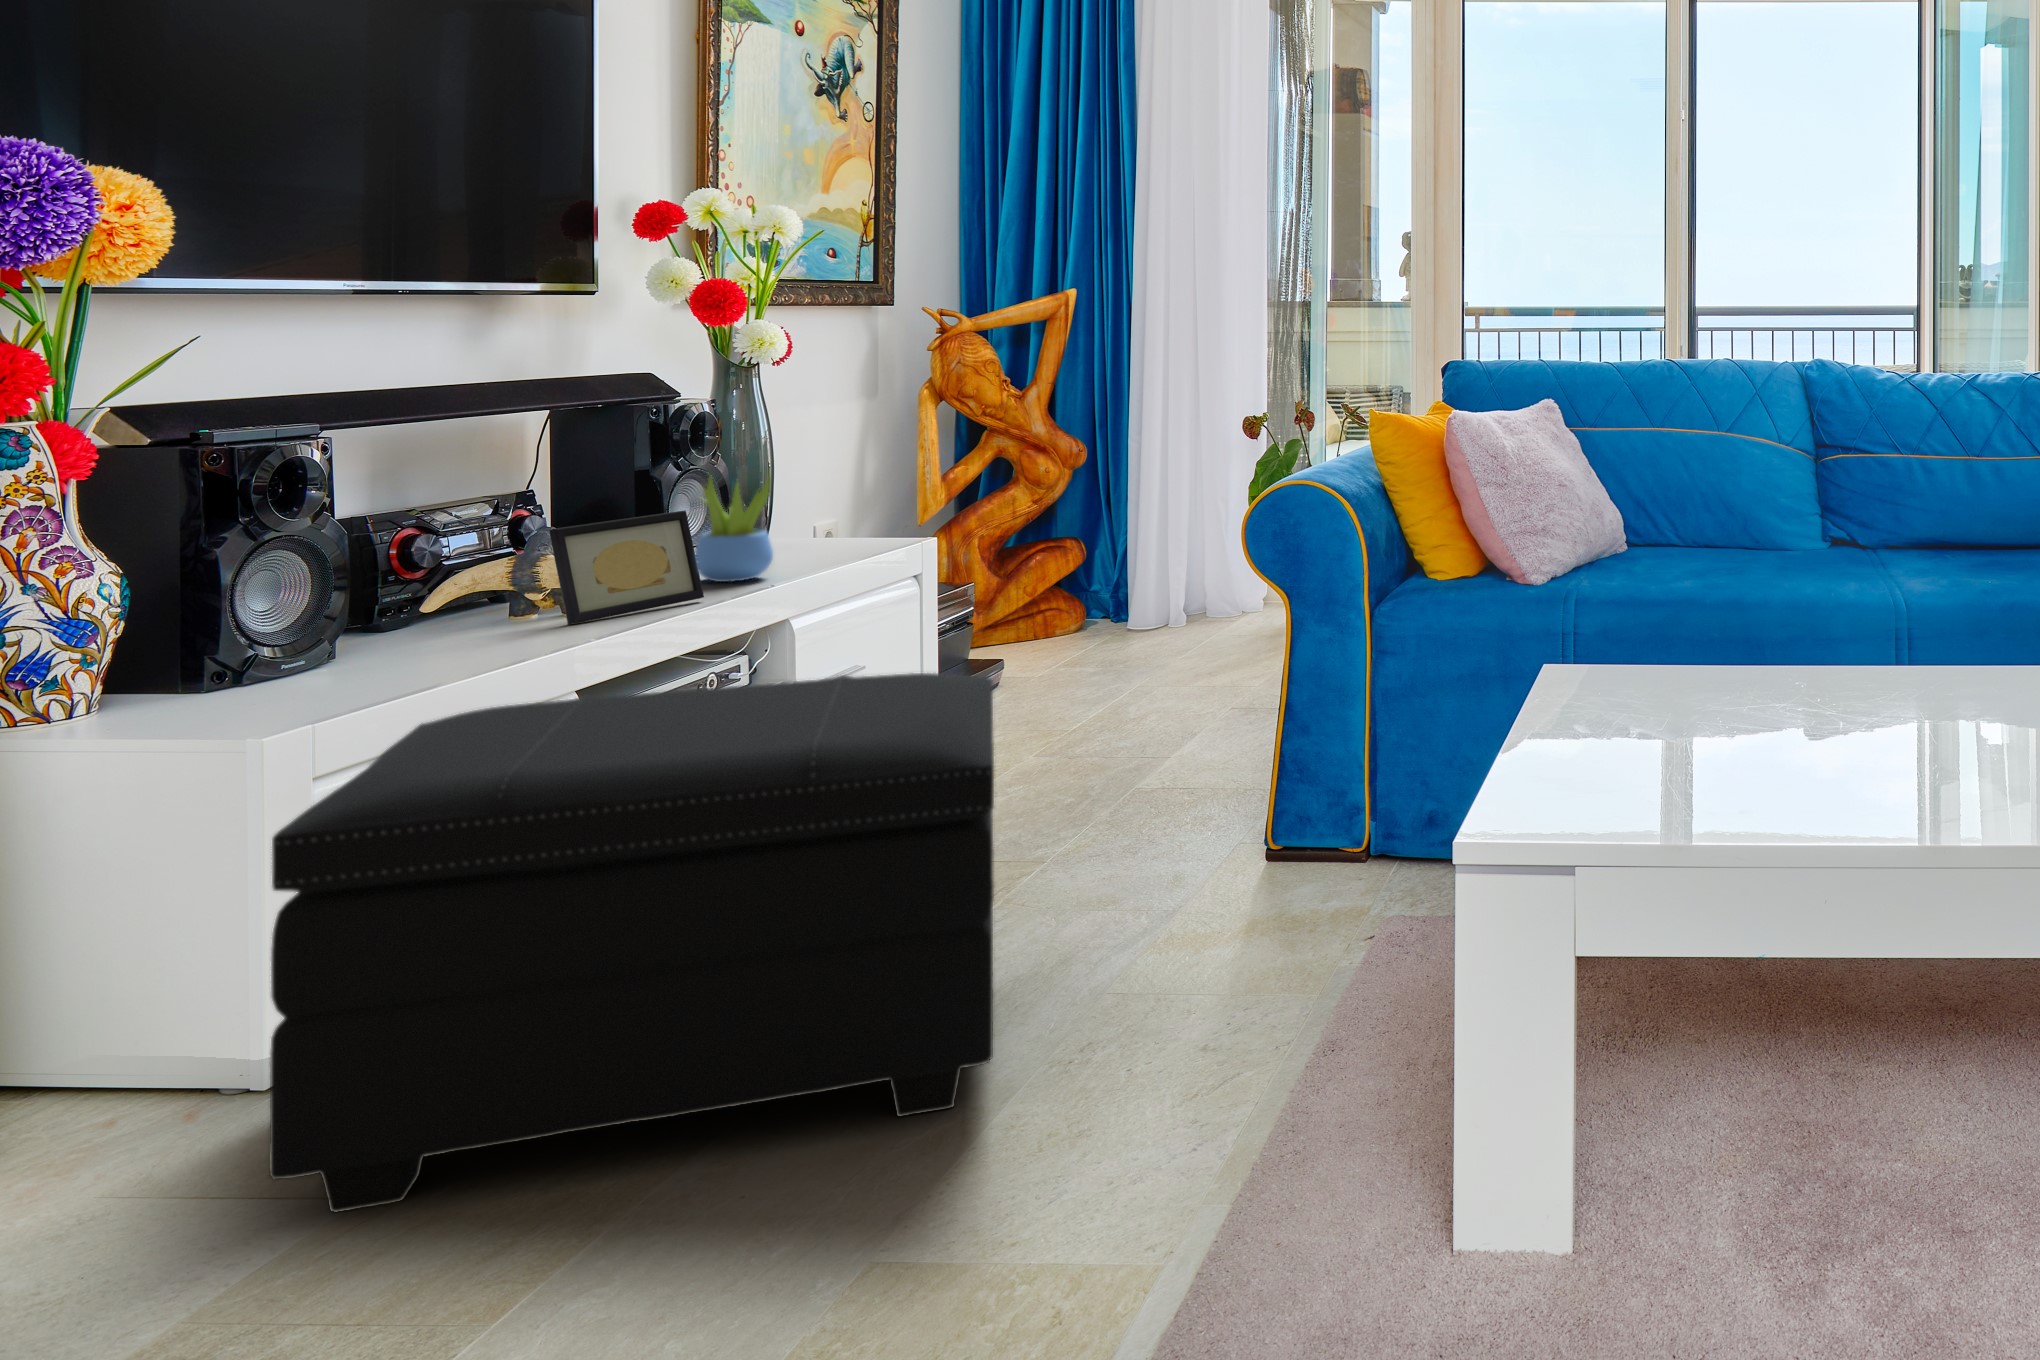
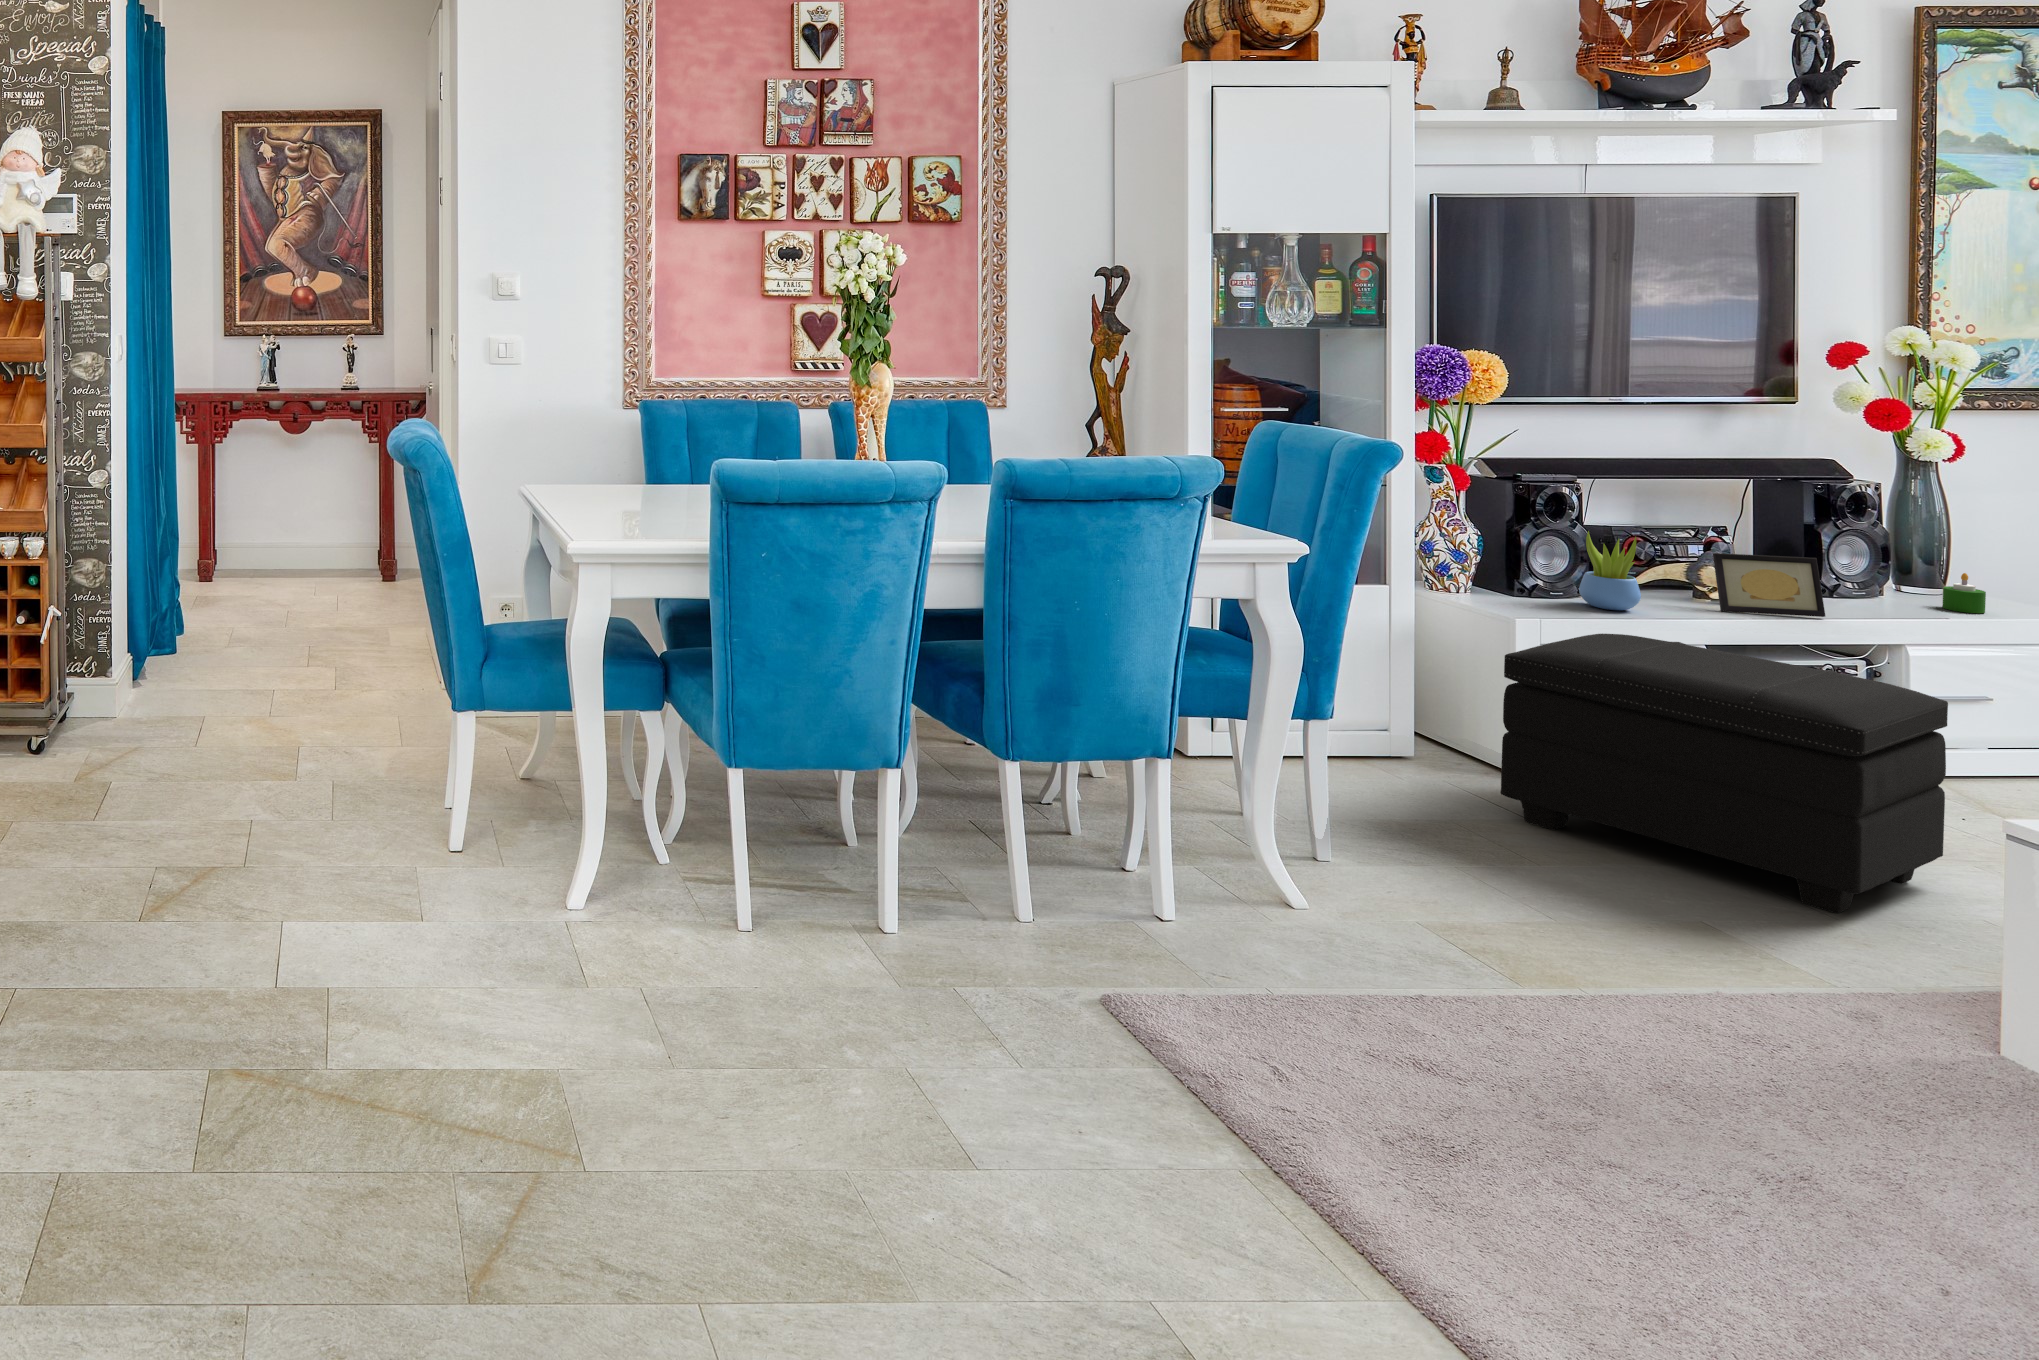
succulent plant: present [695,476,773,582] -> present [1579,531,1641,610]
candle: none [786,504,831,556] -> present [1942,573,1986,613]

